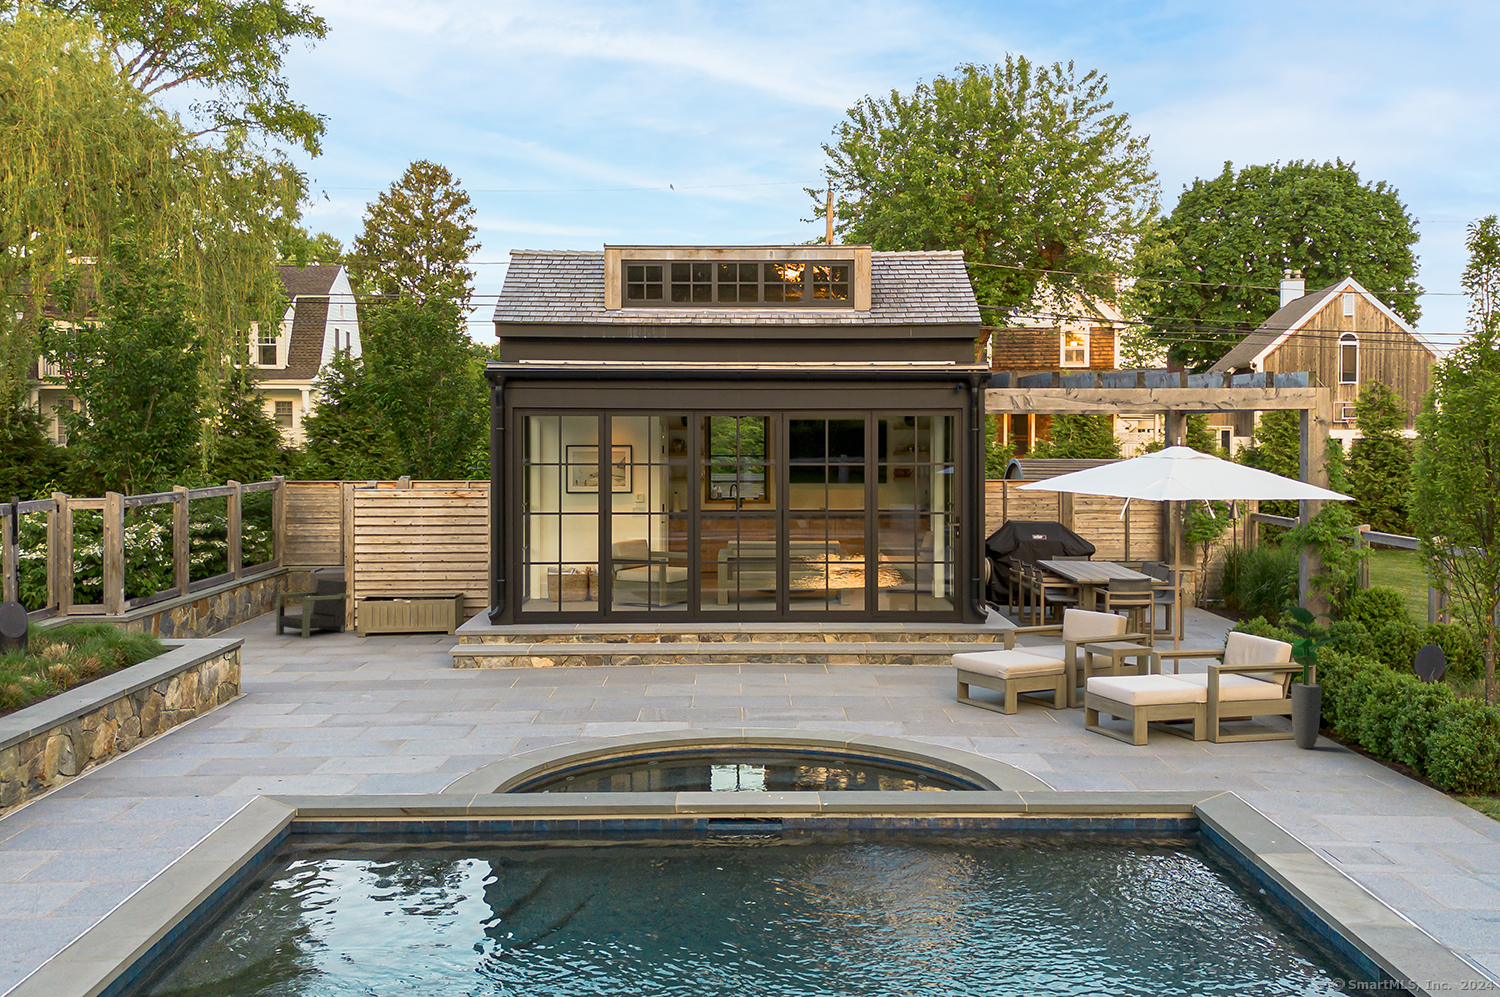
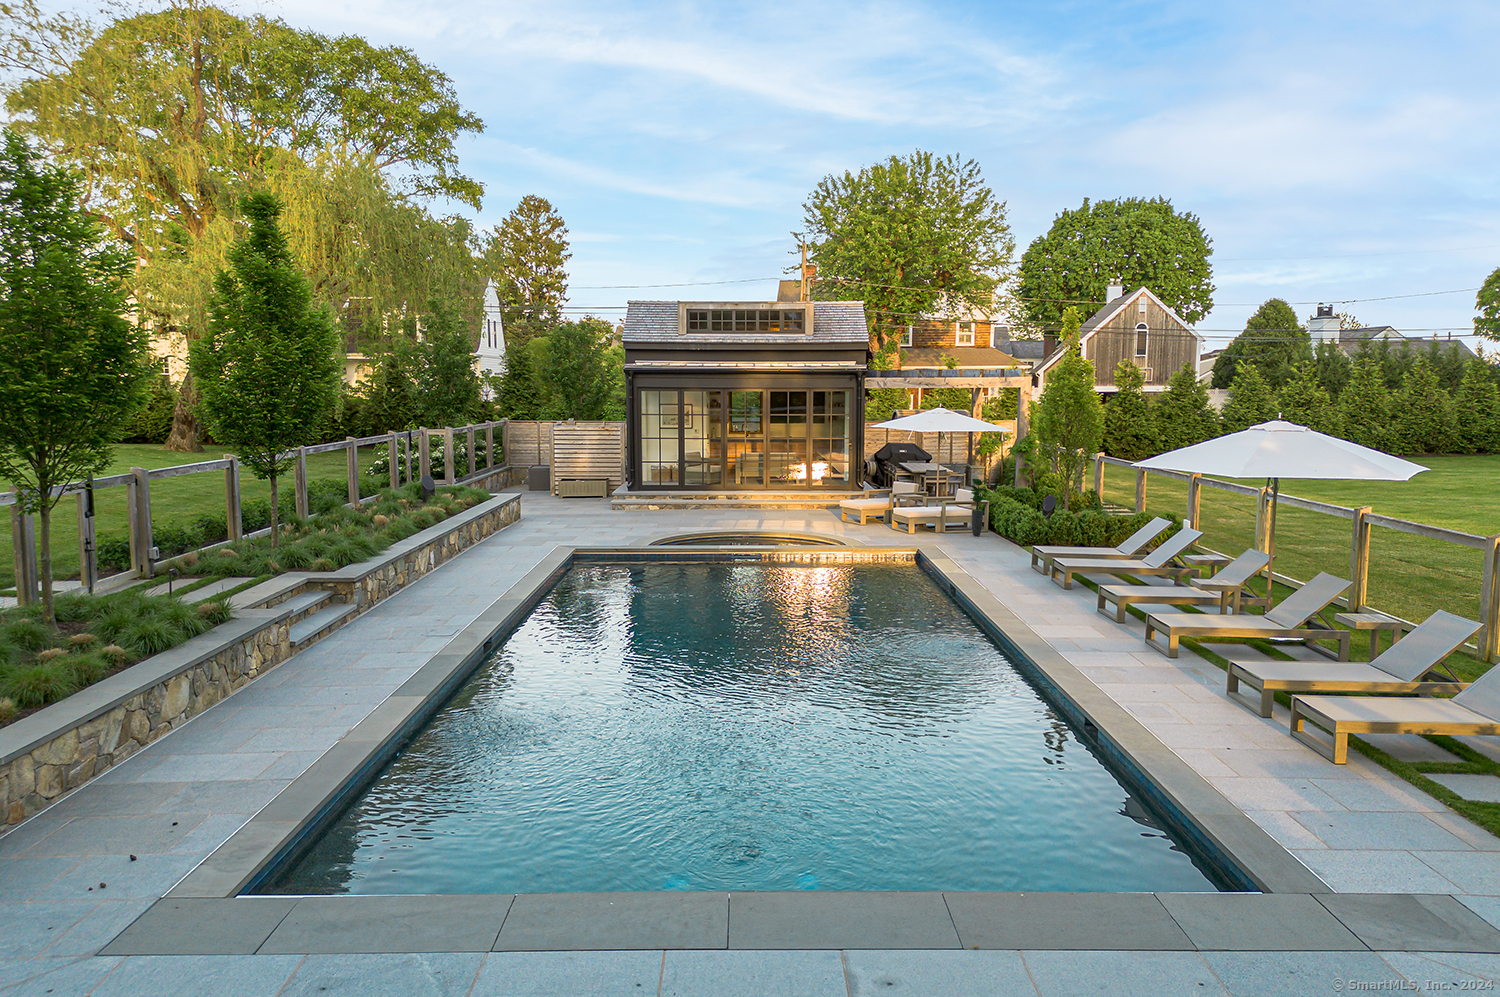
armchair: present [276,579,350,638] -> none [514,470,550,499]

